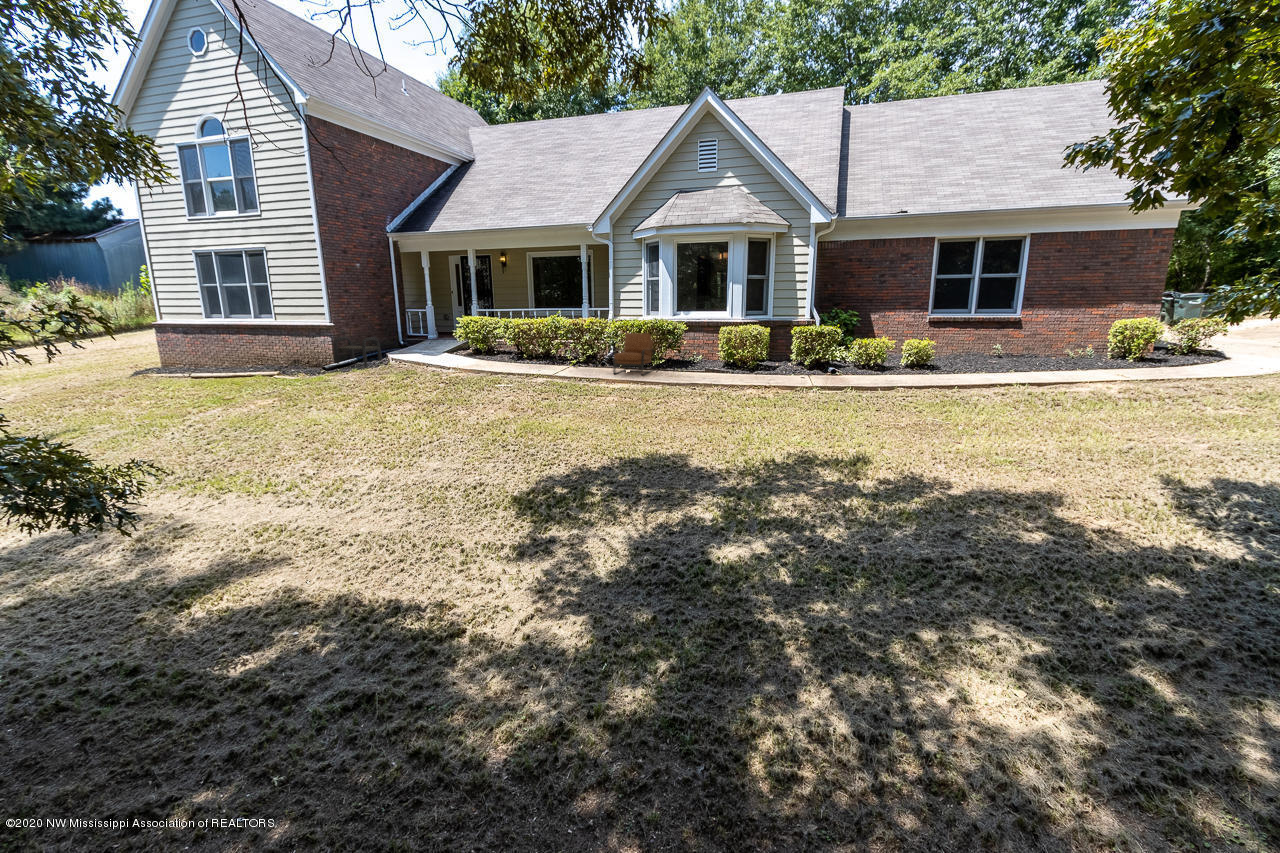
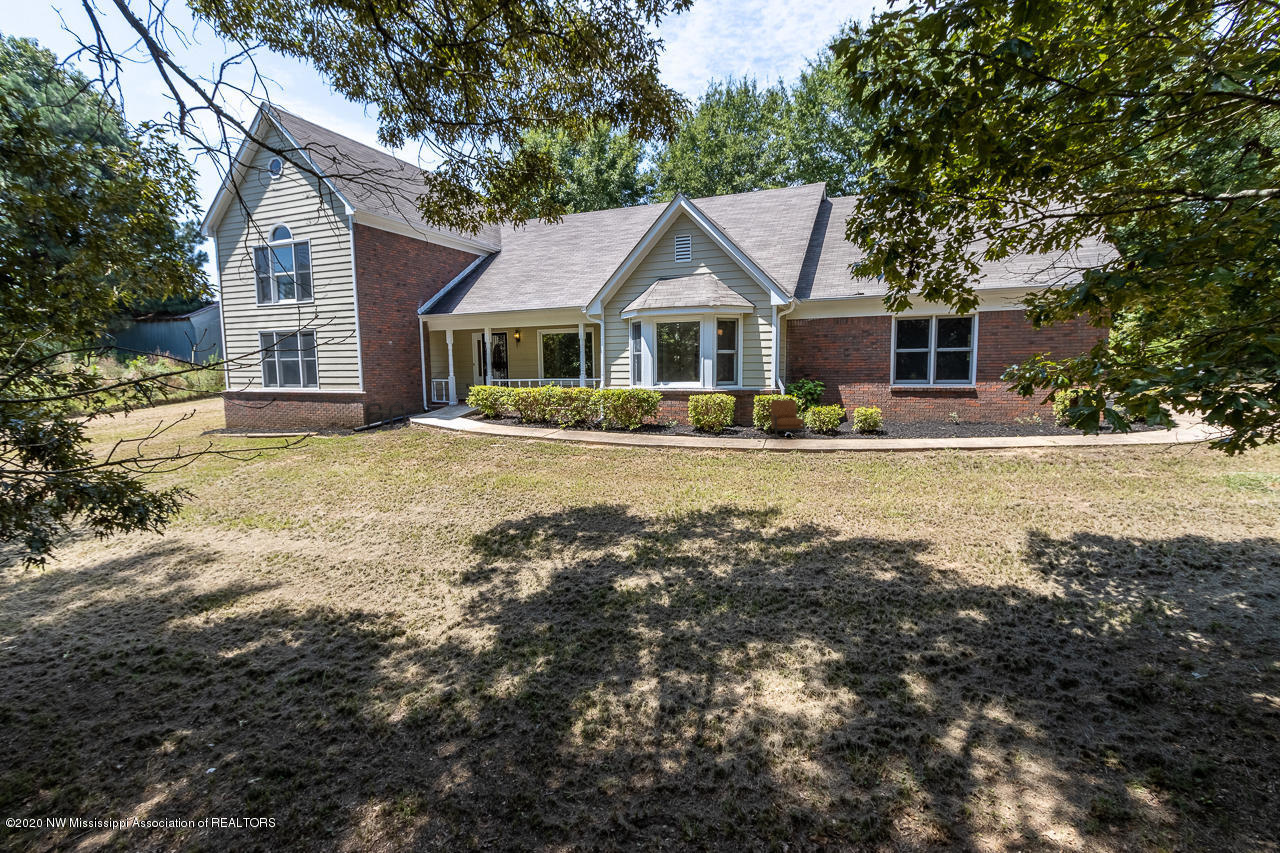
chair: present [613,333,656,375] -> present [767,400,805,438]

